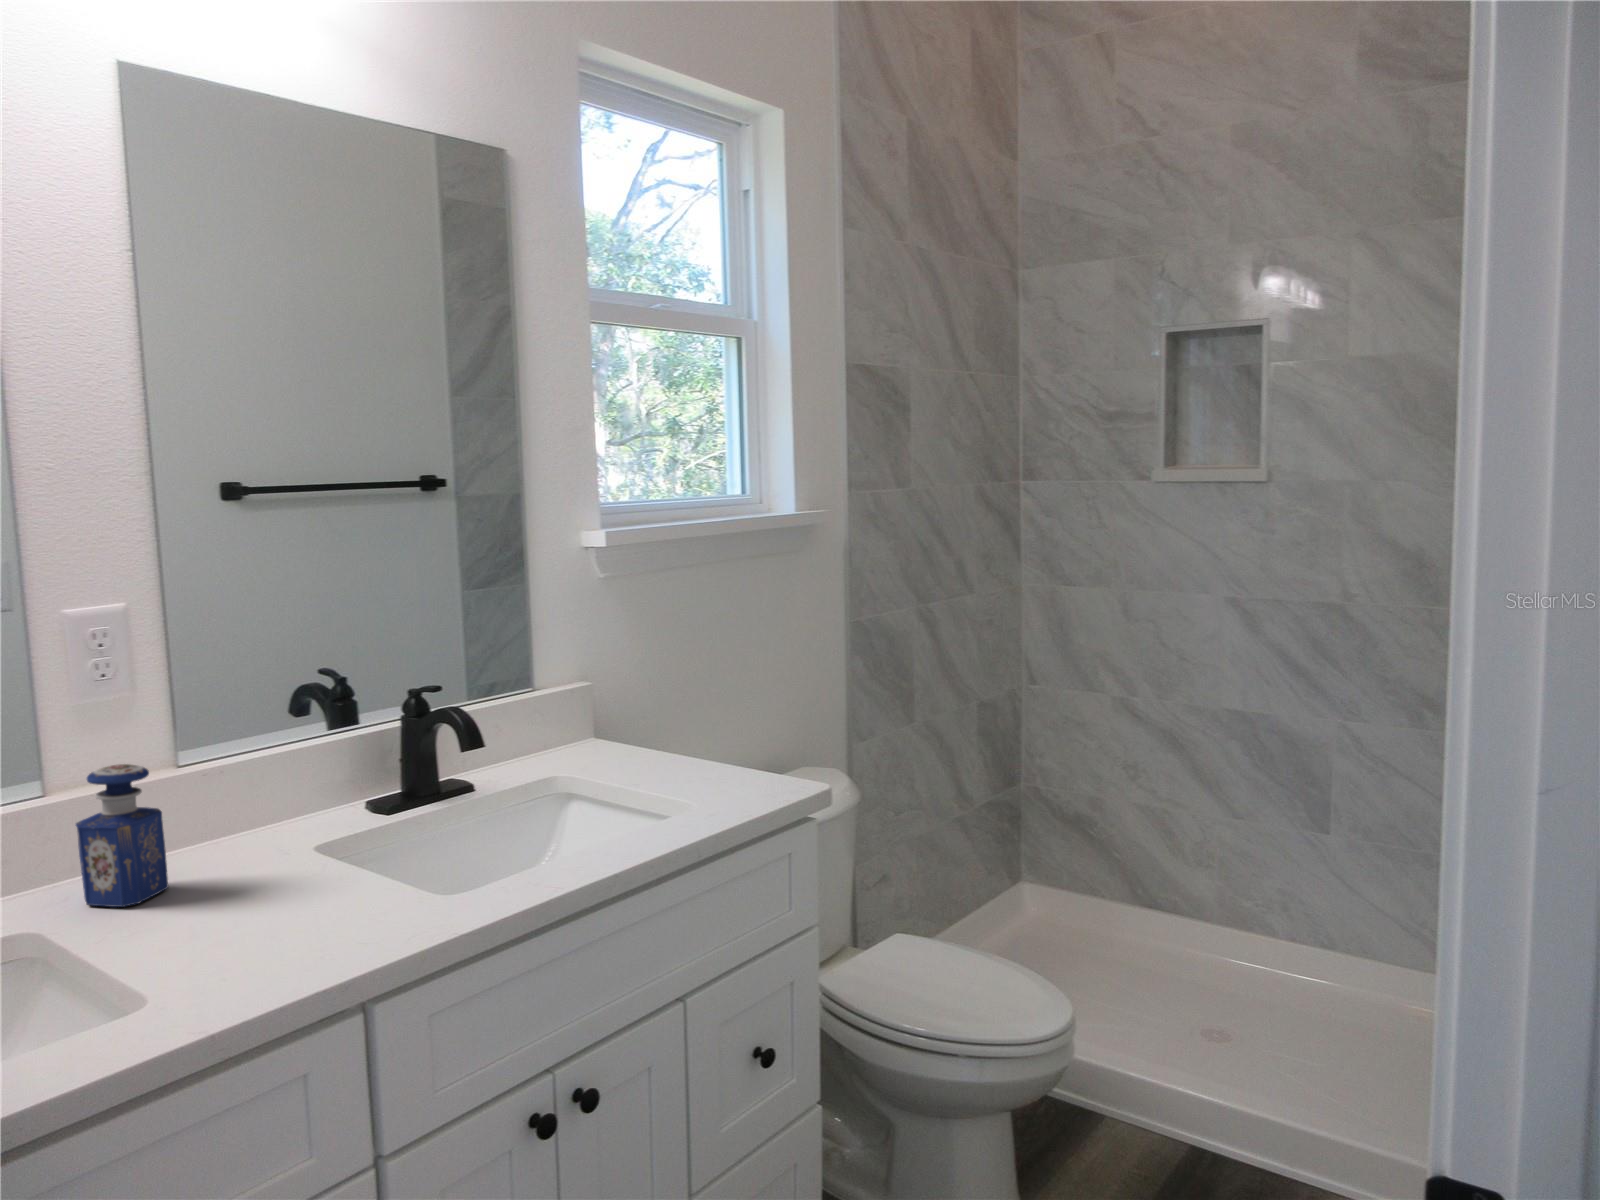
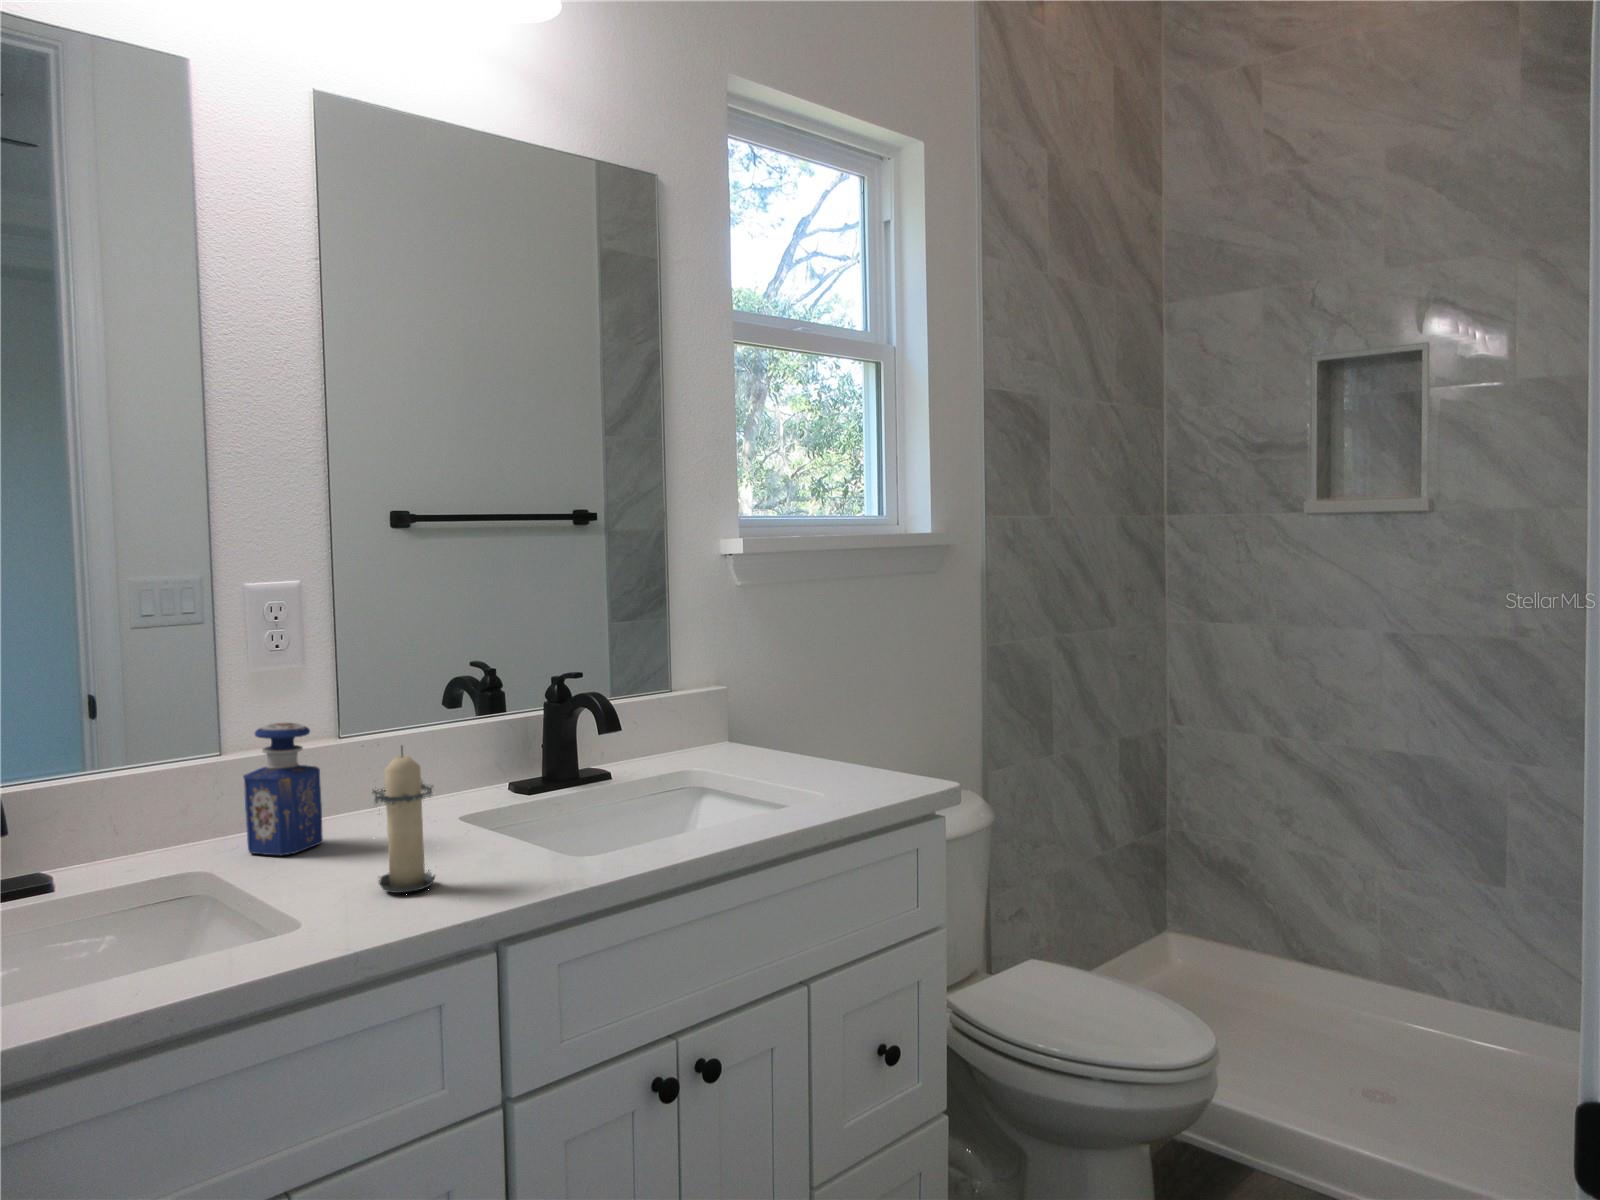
candle: none [222,798,308,954] -> present [373,746,435,893]

